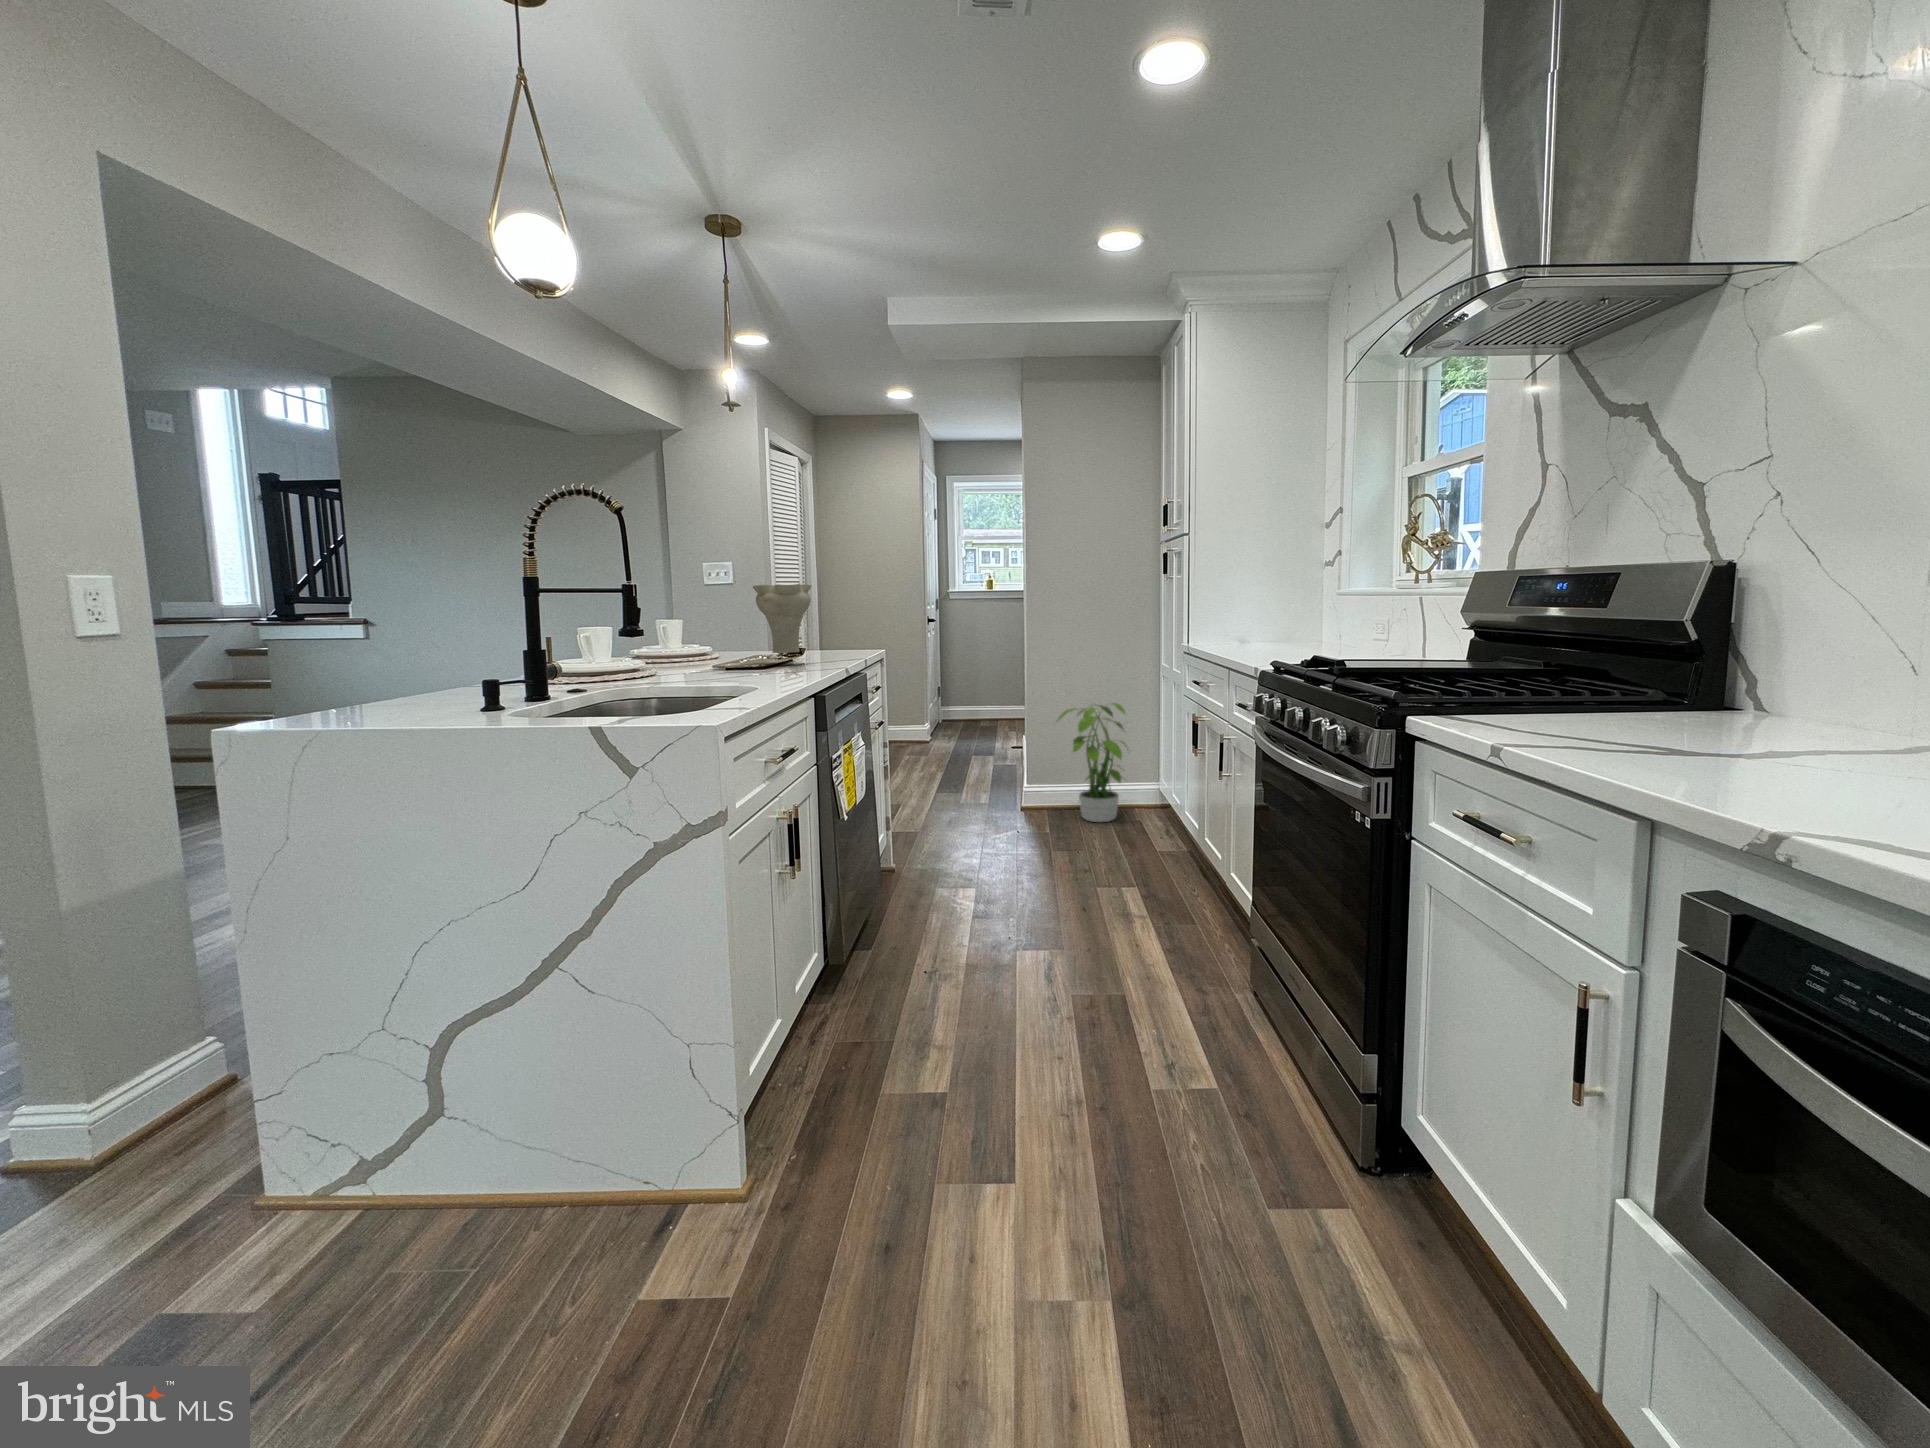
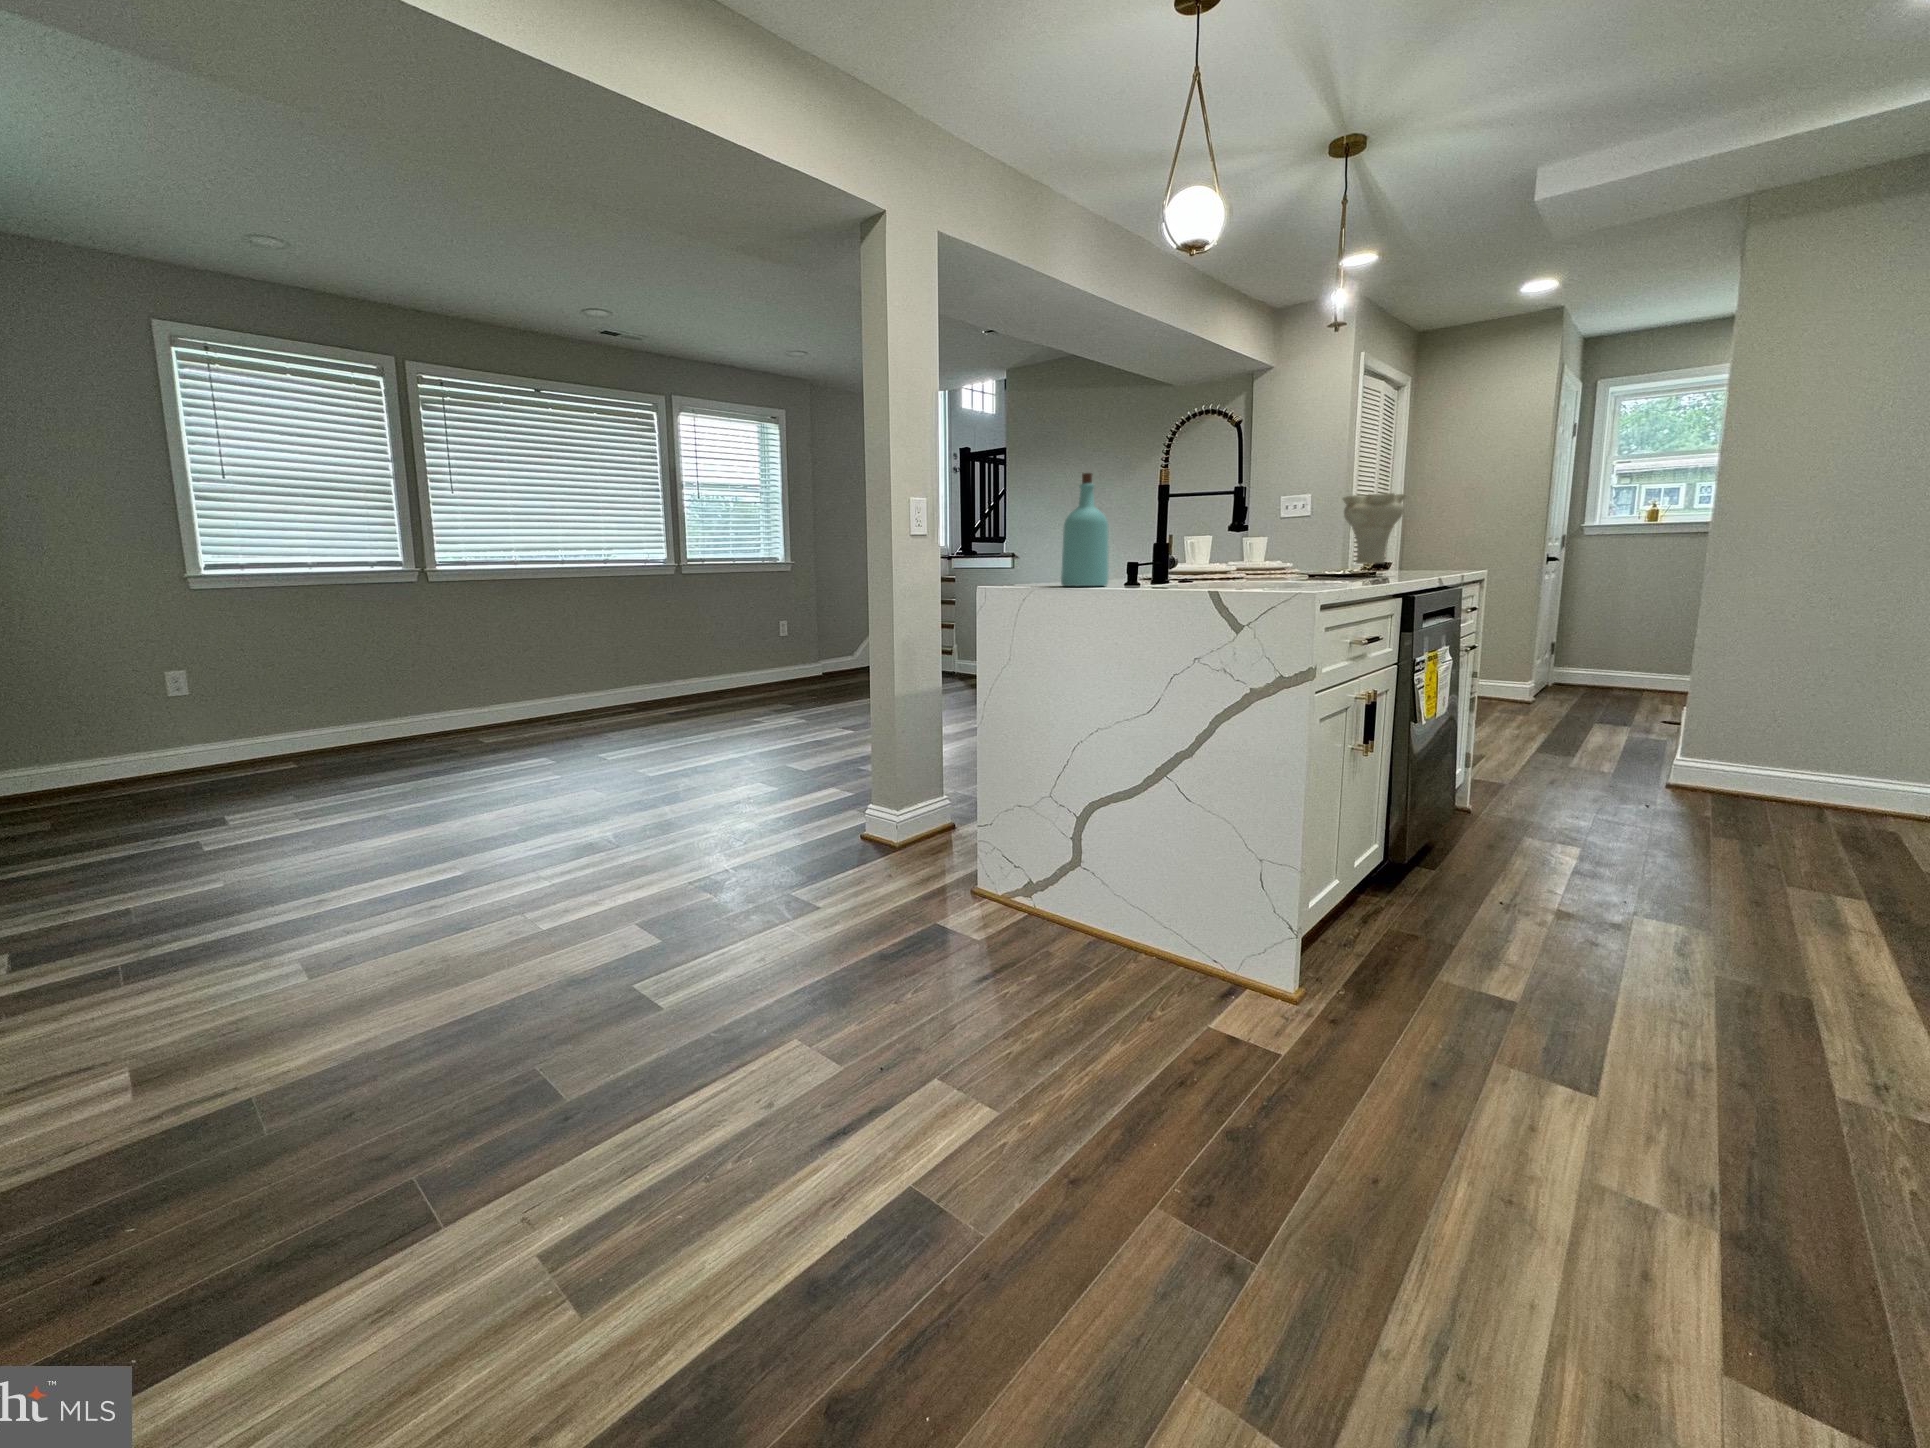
bottle: none [363,563,451,725] -> present [1061,473,1108,586]
potted plant: present [1057,703,1127,822] -> none [1744,655,1900,828]

